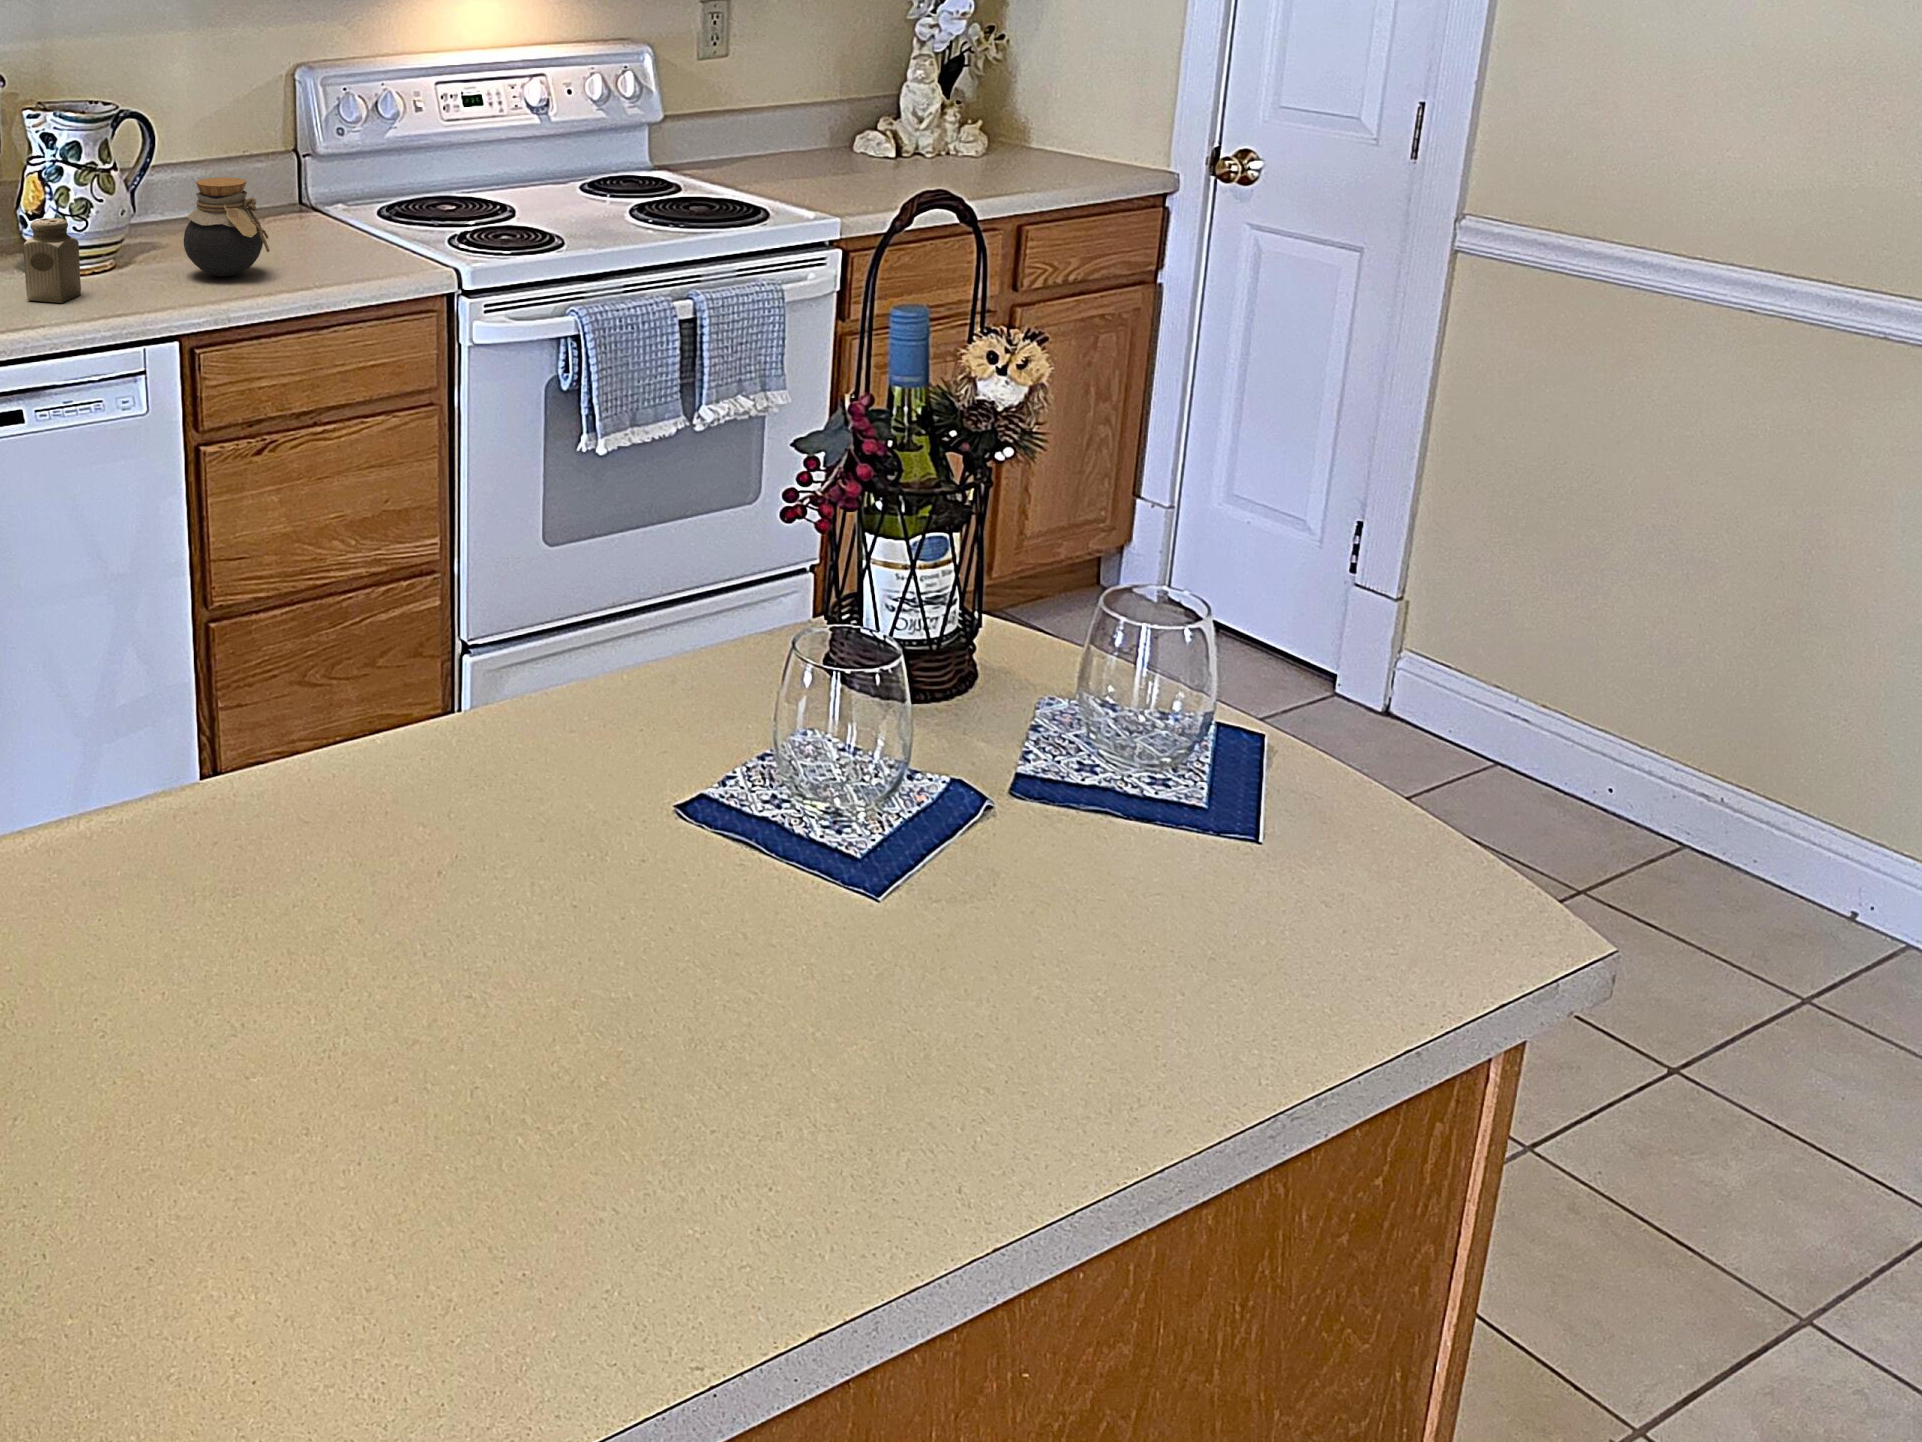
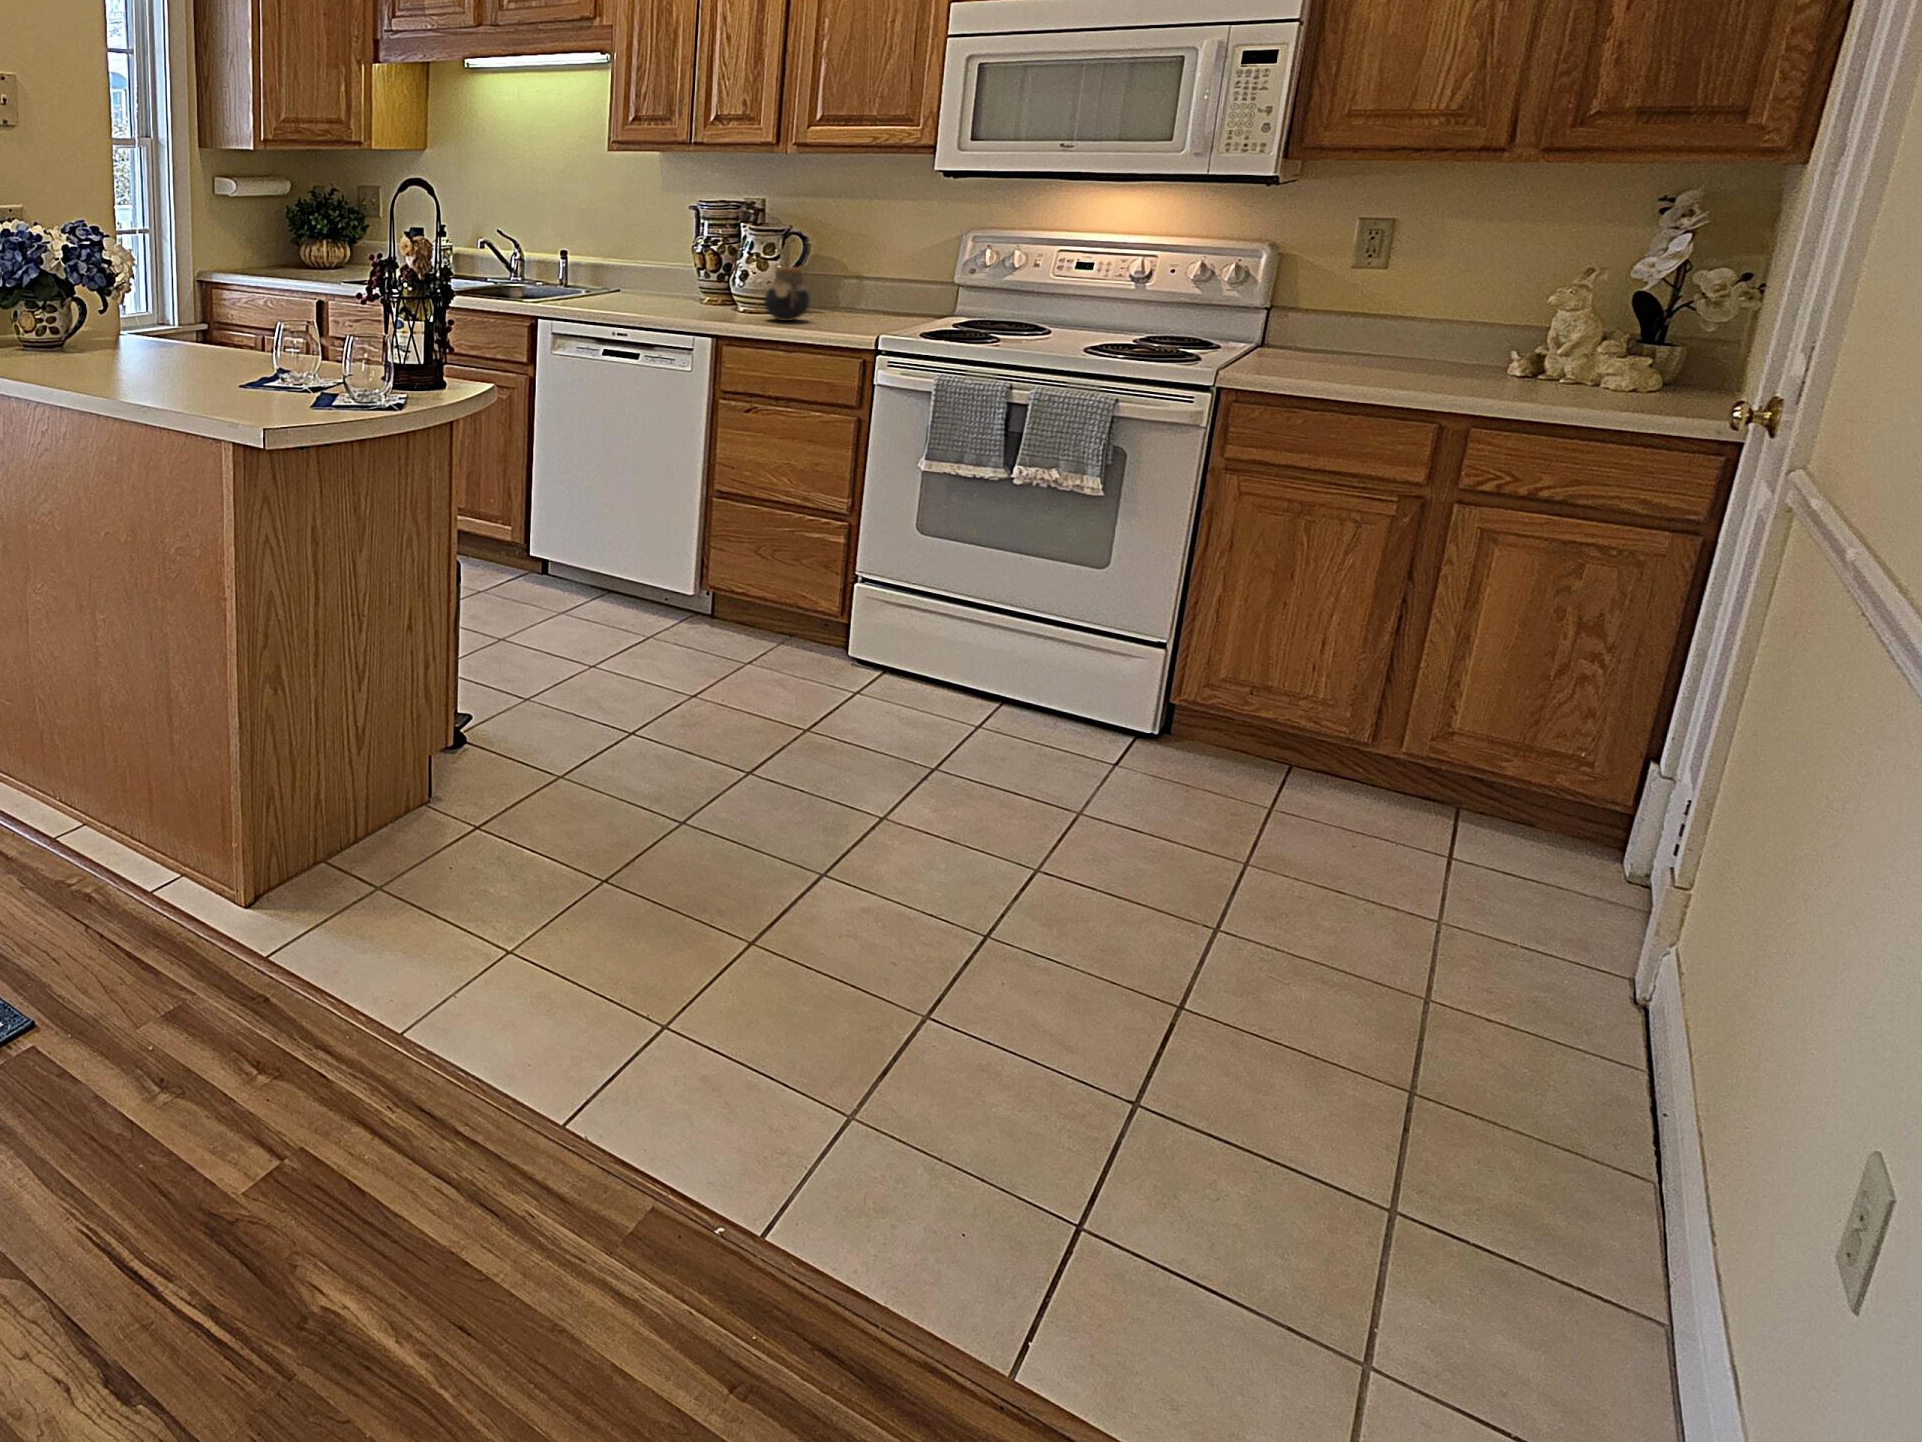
salt shaker: present [23,218,81,303] -> none [685,272,712,314]

